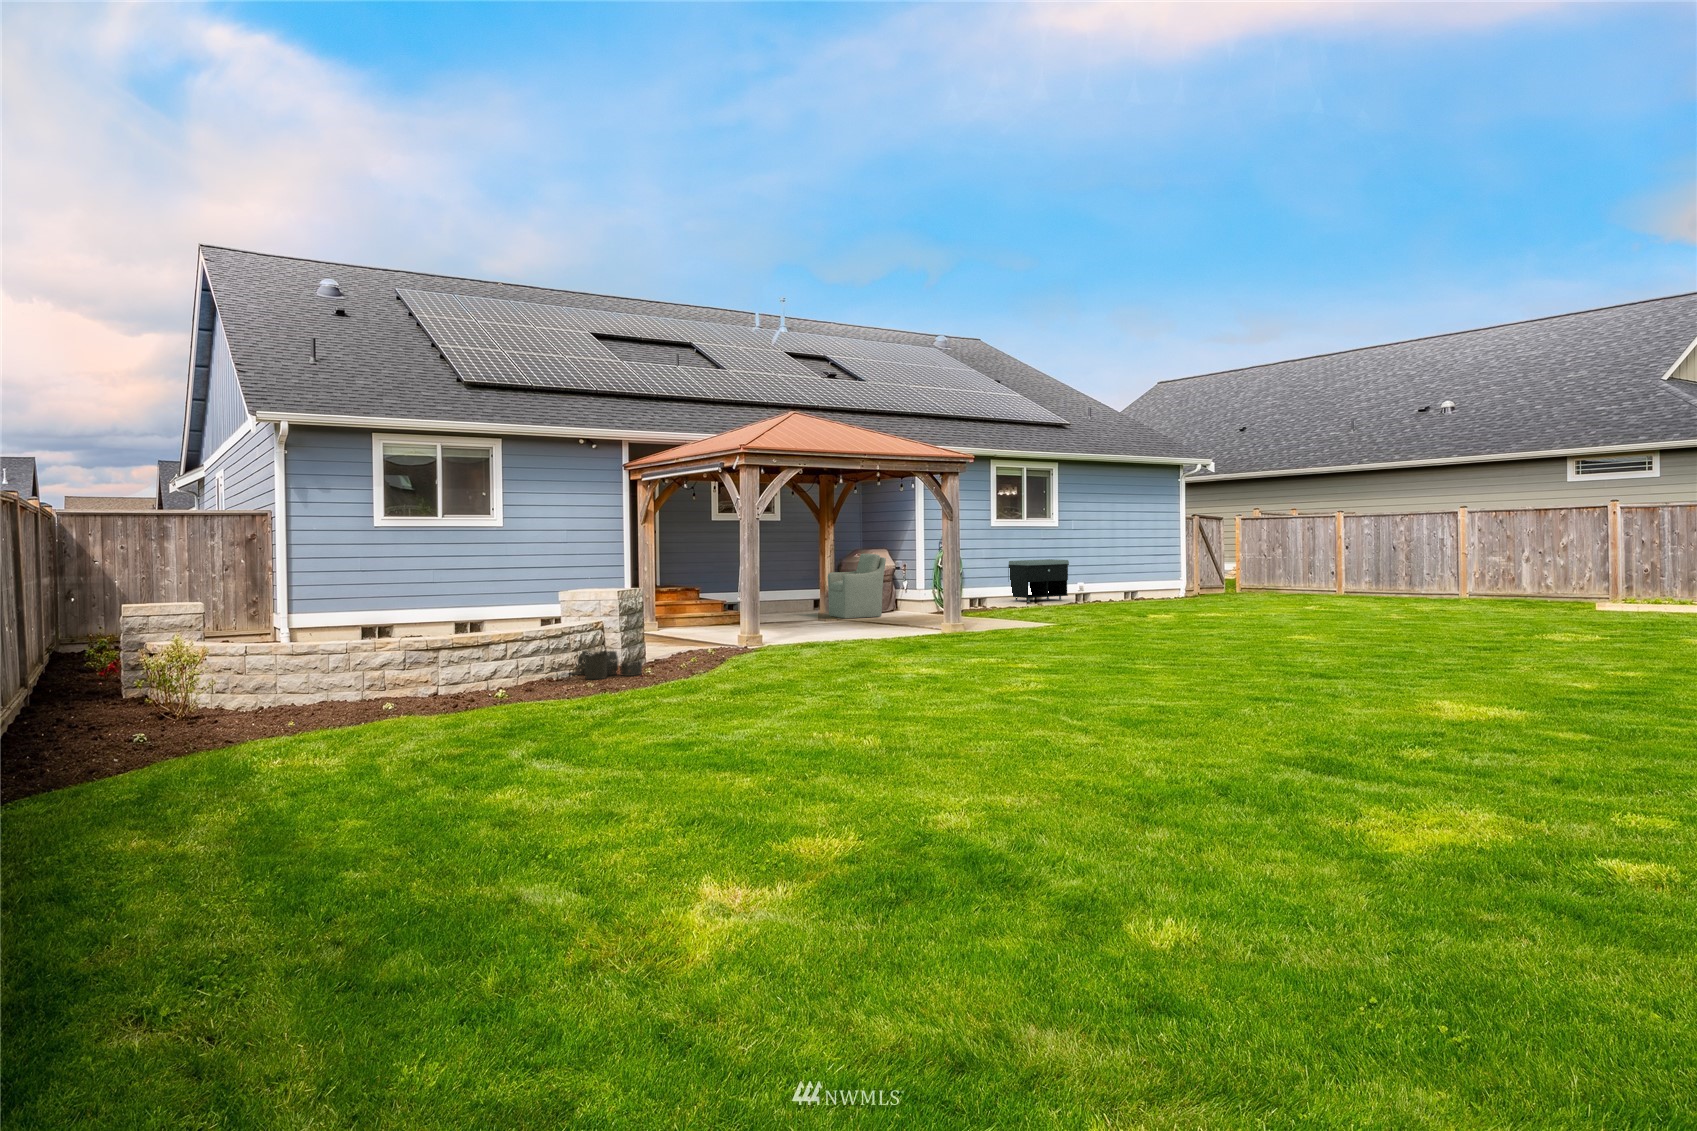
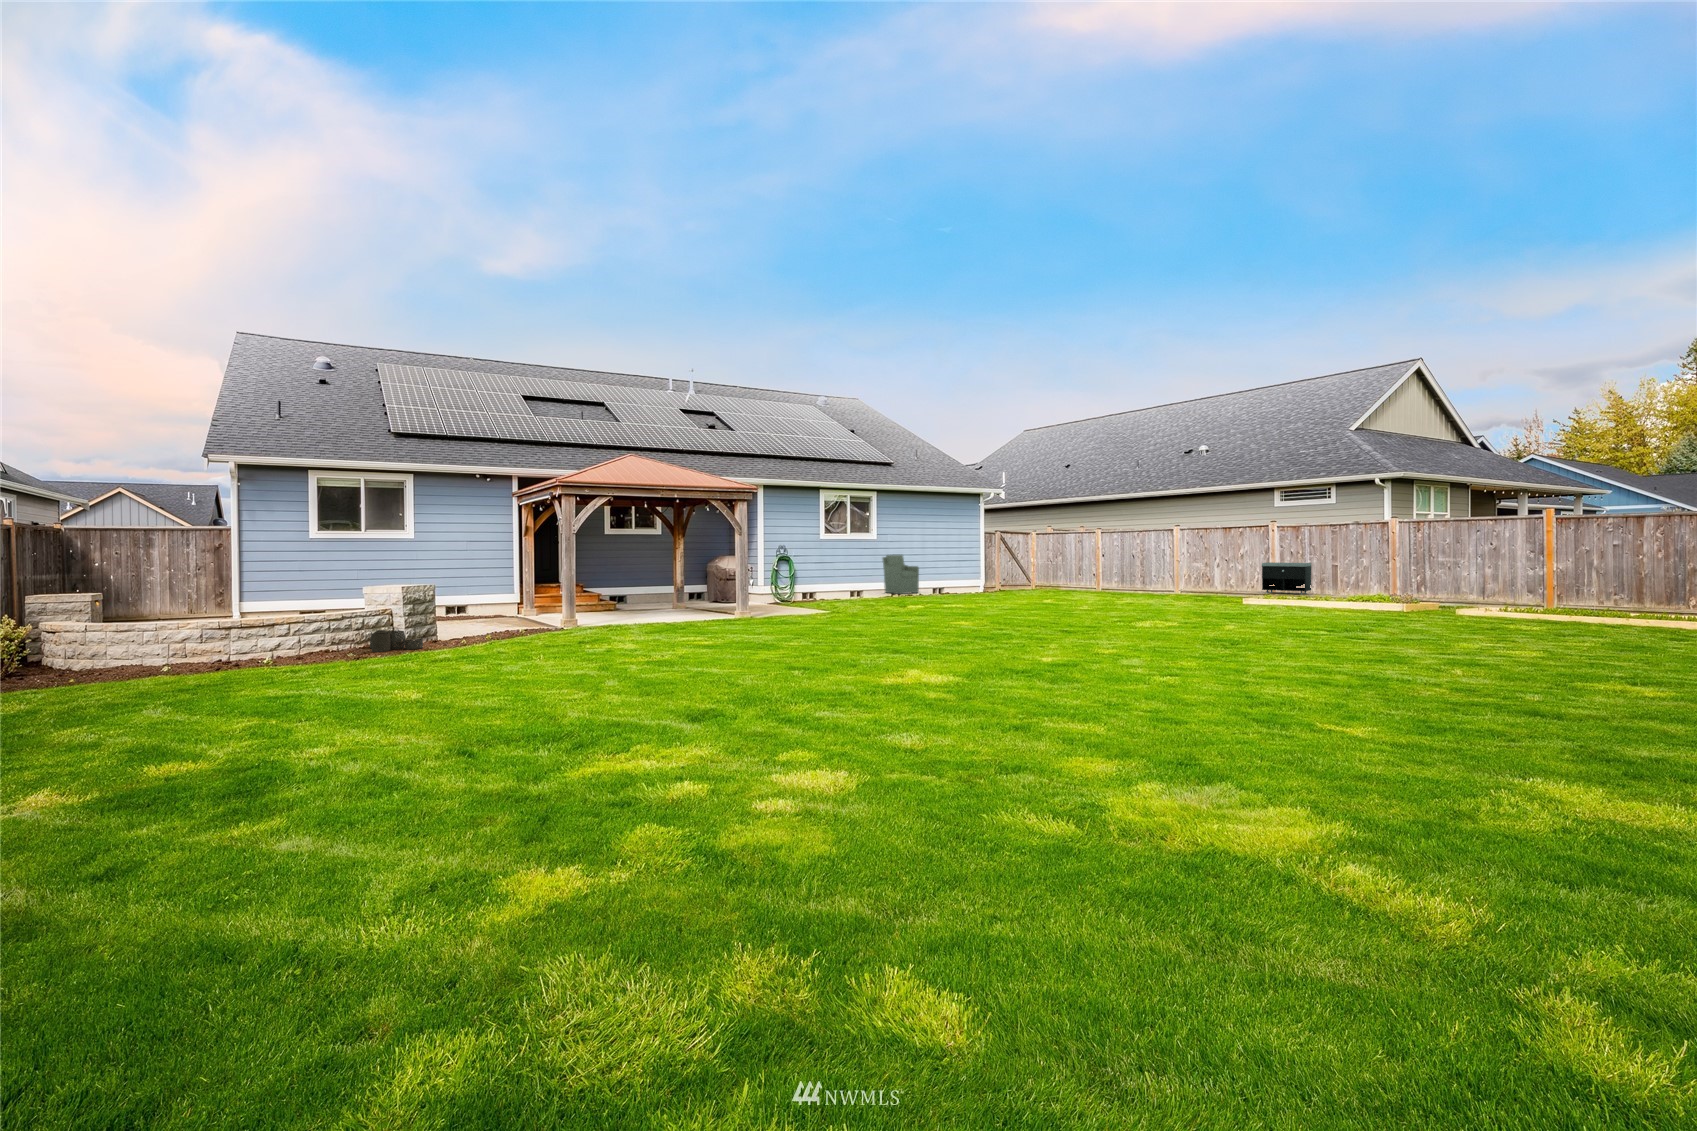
chair: present [828,554,886,618] -> present [882,555,919,594]
storage bench: present [1008,559,1069,602] -> present [1262,562,1311,594]

